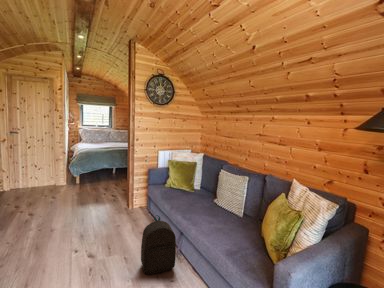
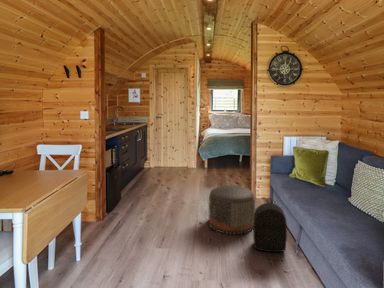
pouf: none [87,204,139,263] -> present [209,185,255,235]

